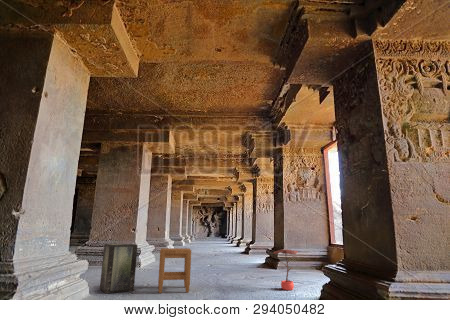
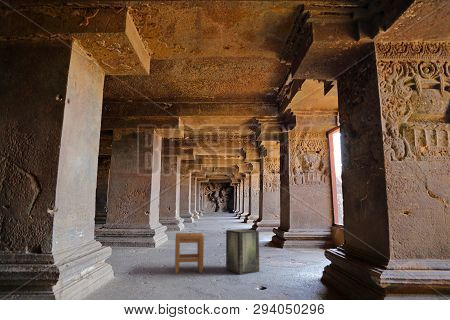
storage box: present [100,244,137,294] -> present [226,229,259,274]
potted plant: present [273,249,298,290] -> none [279,234,302,270]

